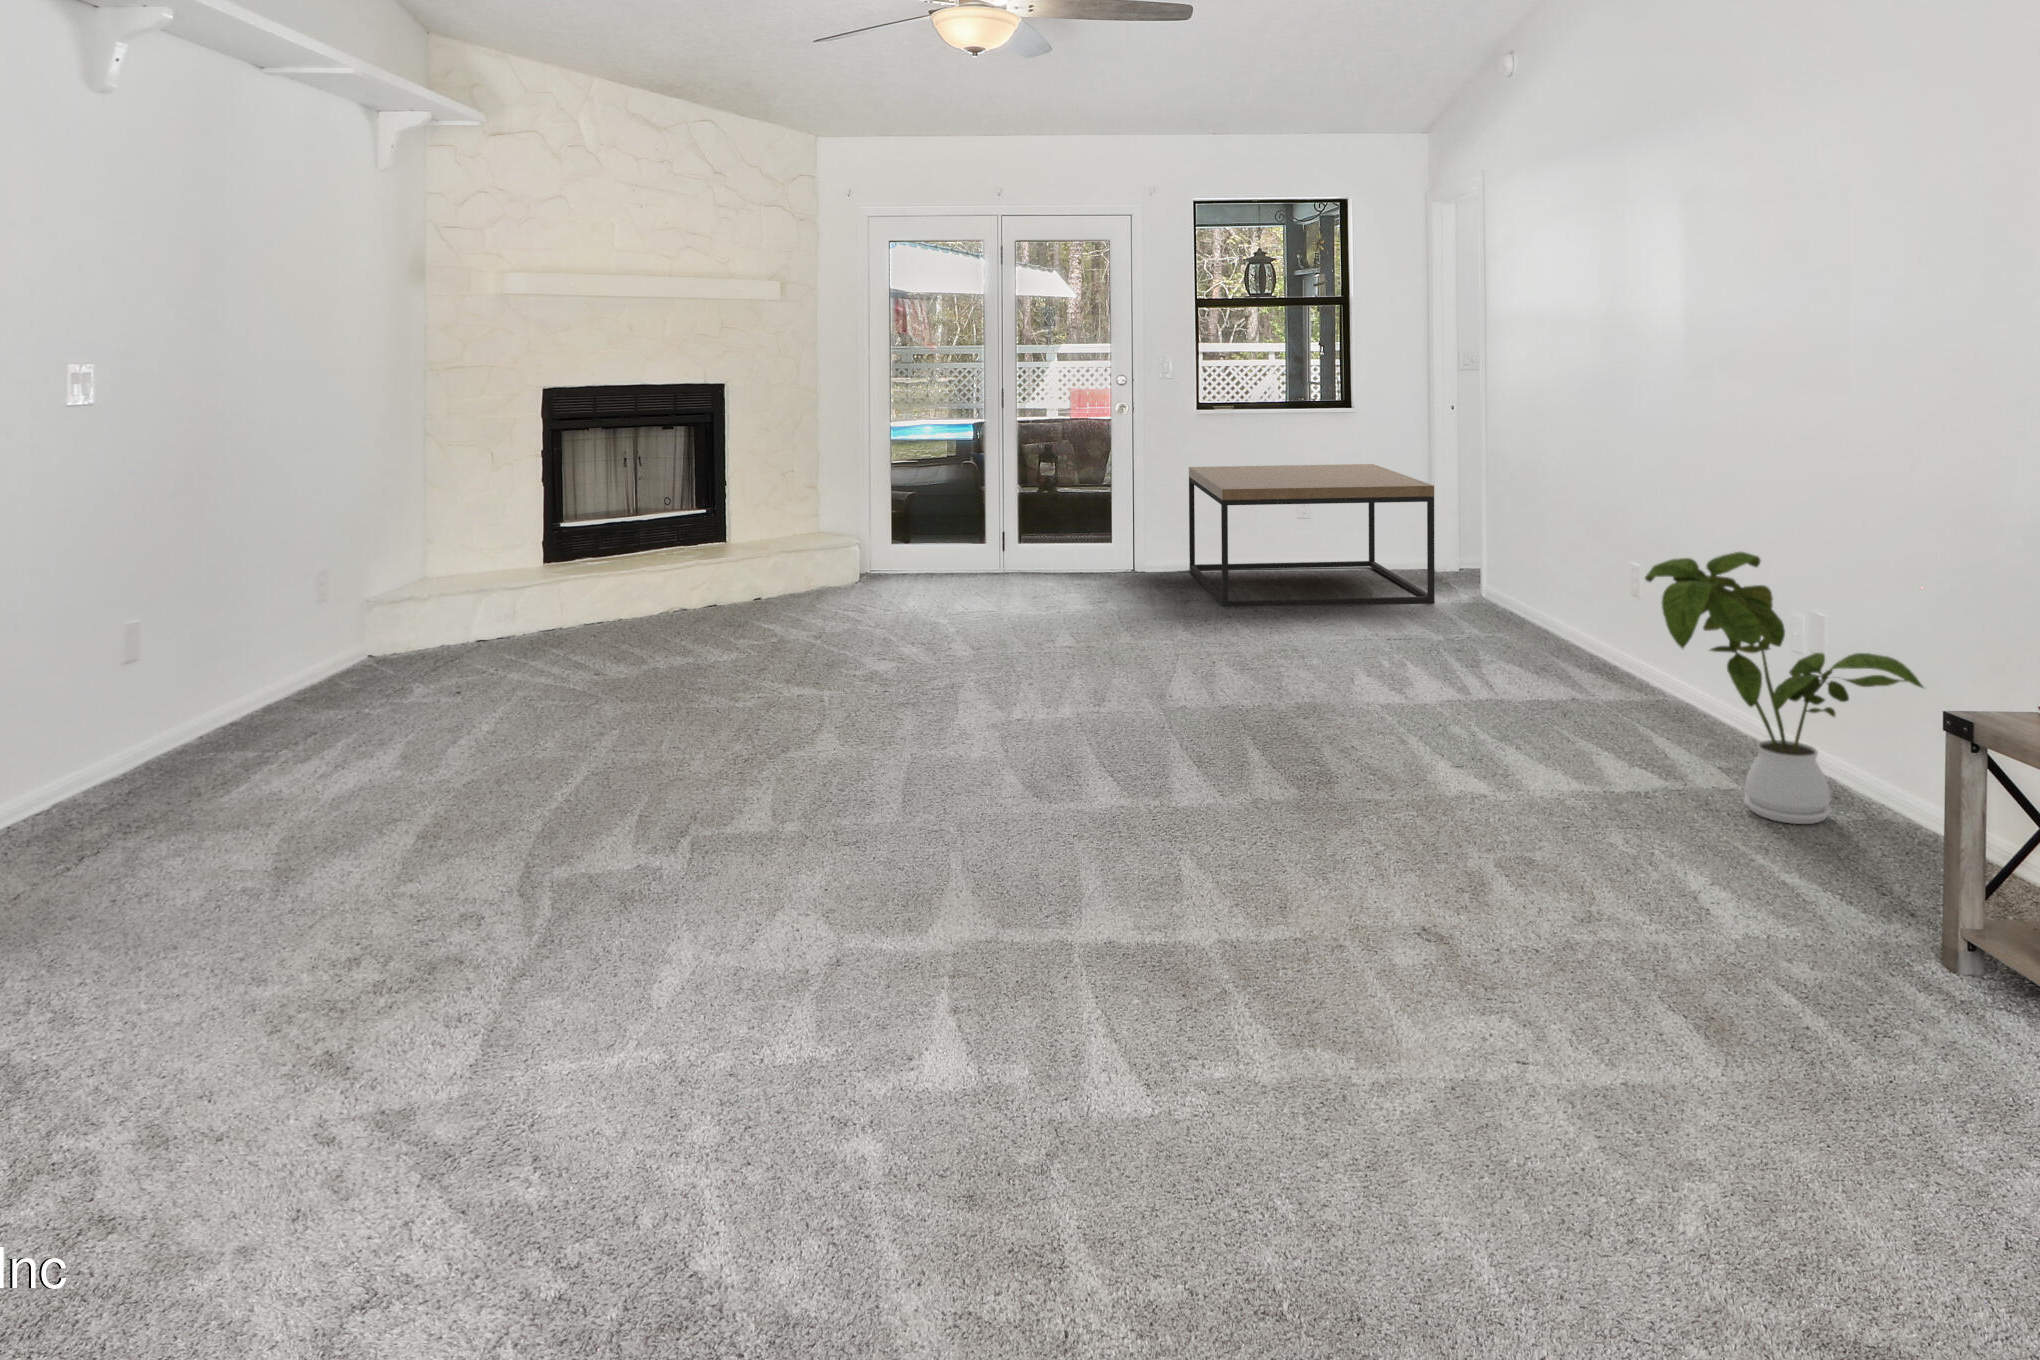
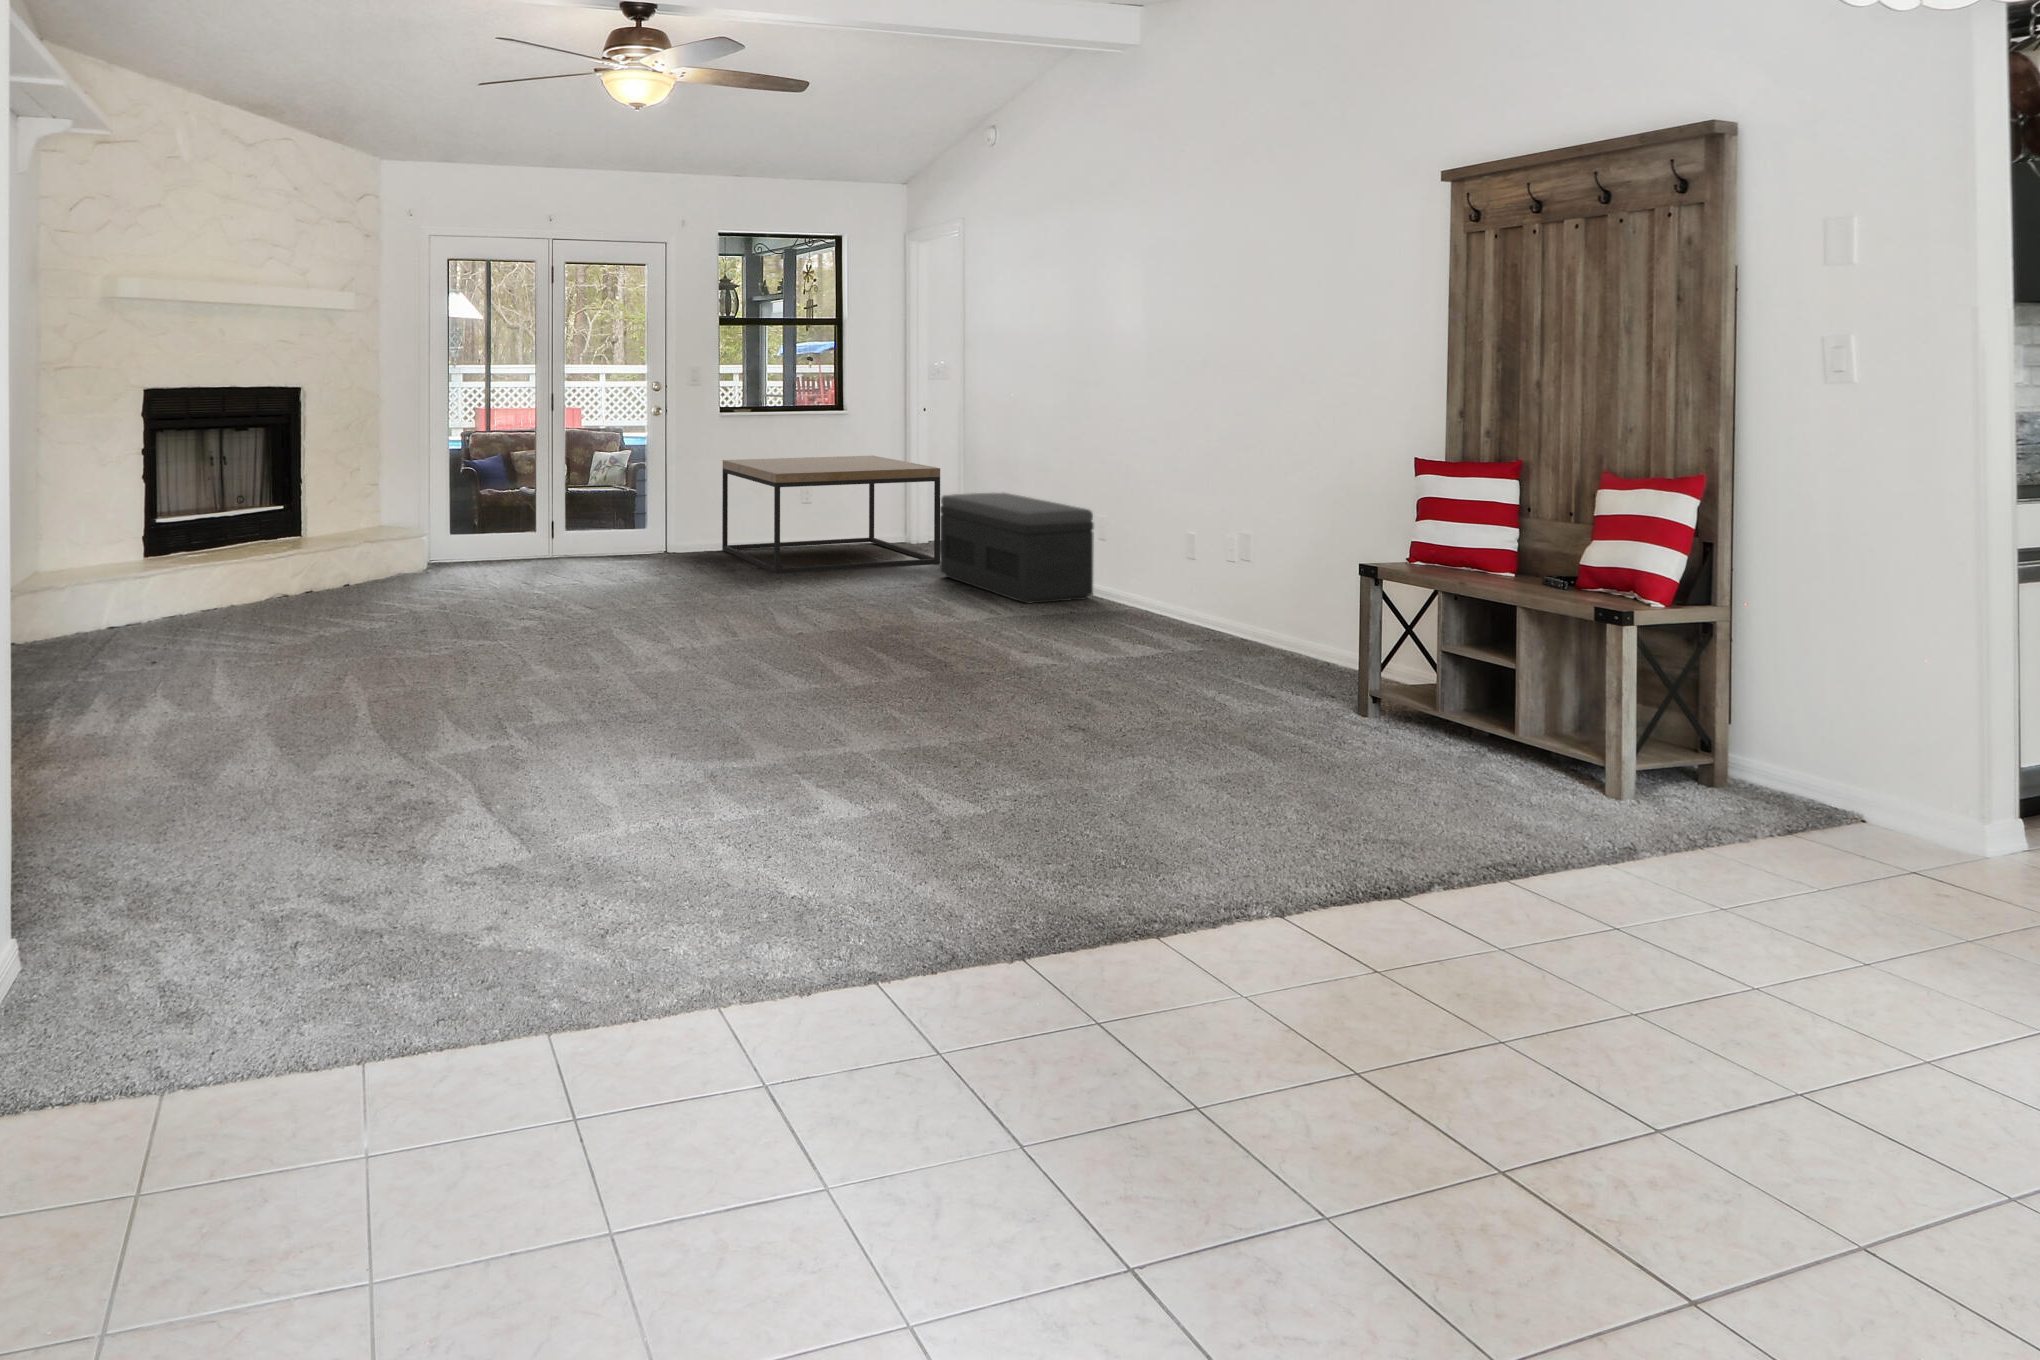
storage bench: none [1420,521,1605,676] -> present [940,492,1094,603]
house plant: present [1645,552,1923,824] -> none [1164,486,1337,665]

